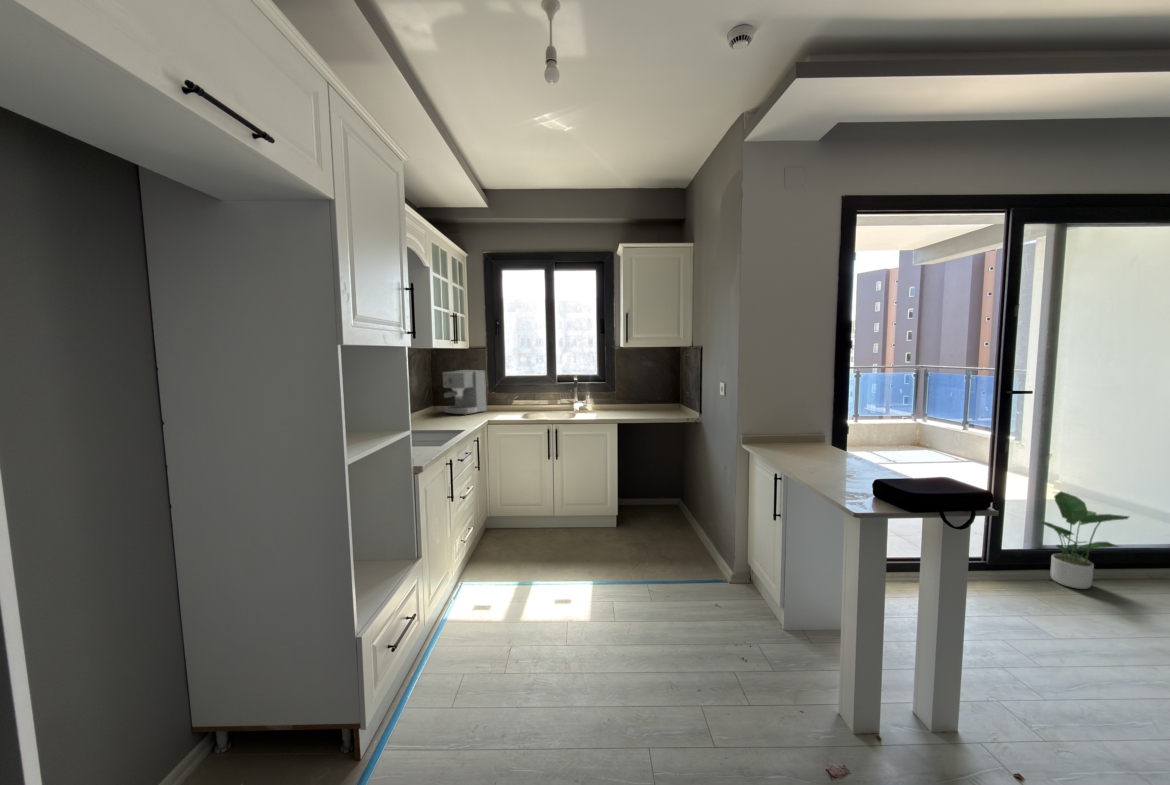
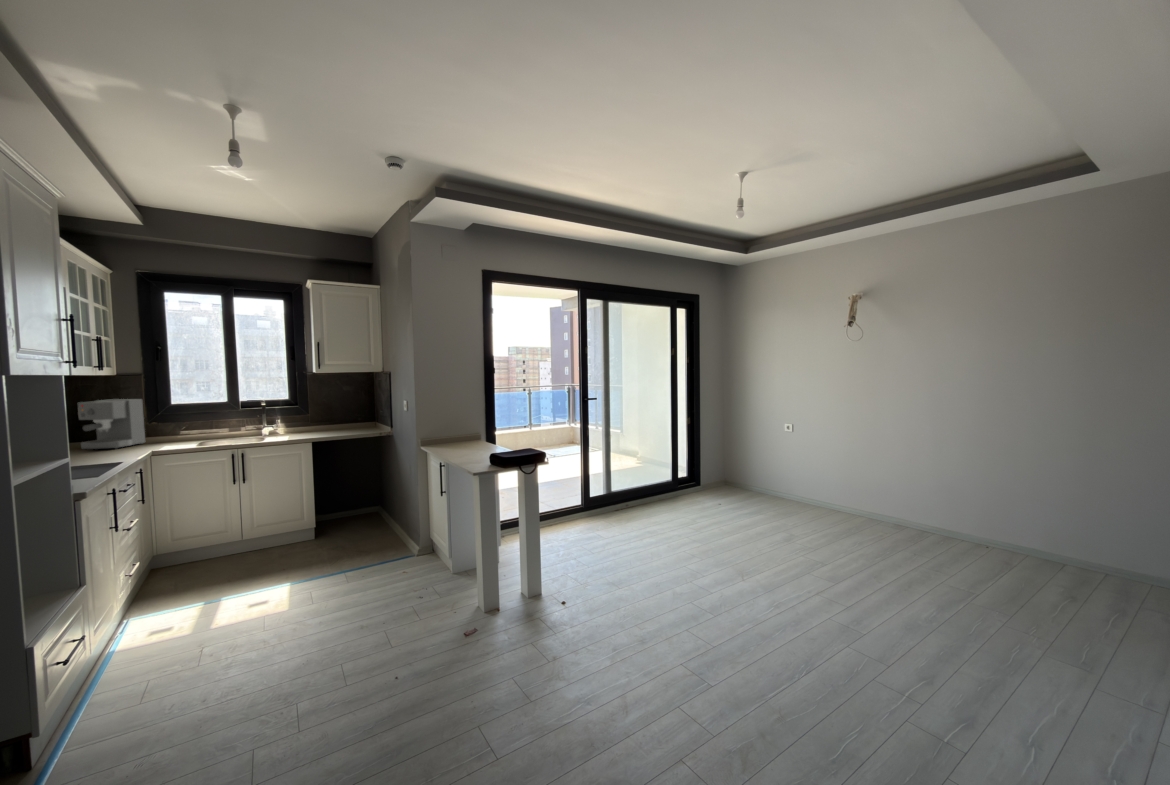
potted plant: present [1039,491,1129,589] -> none [604,457,642,513]

